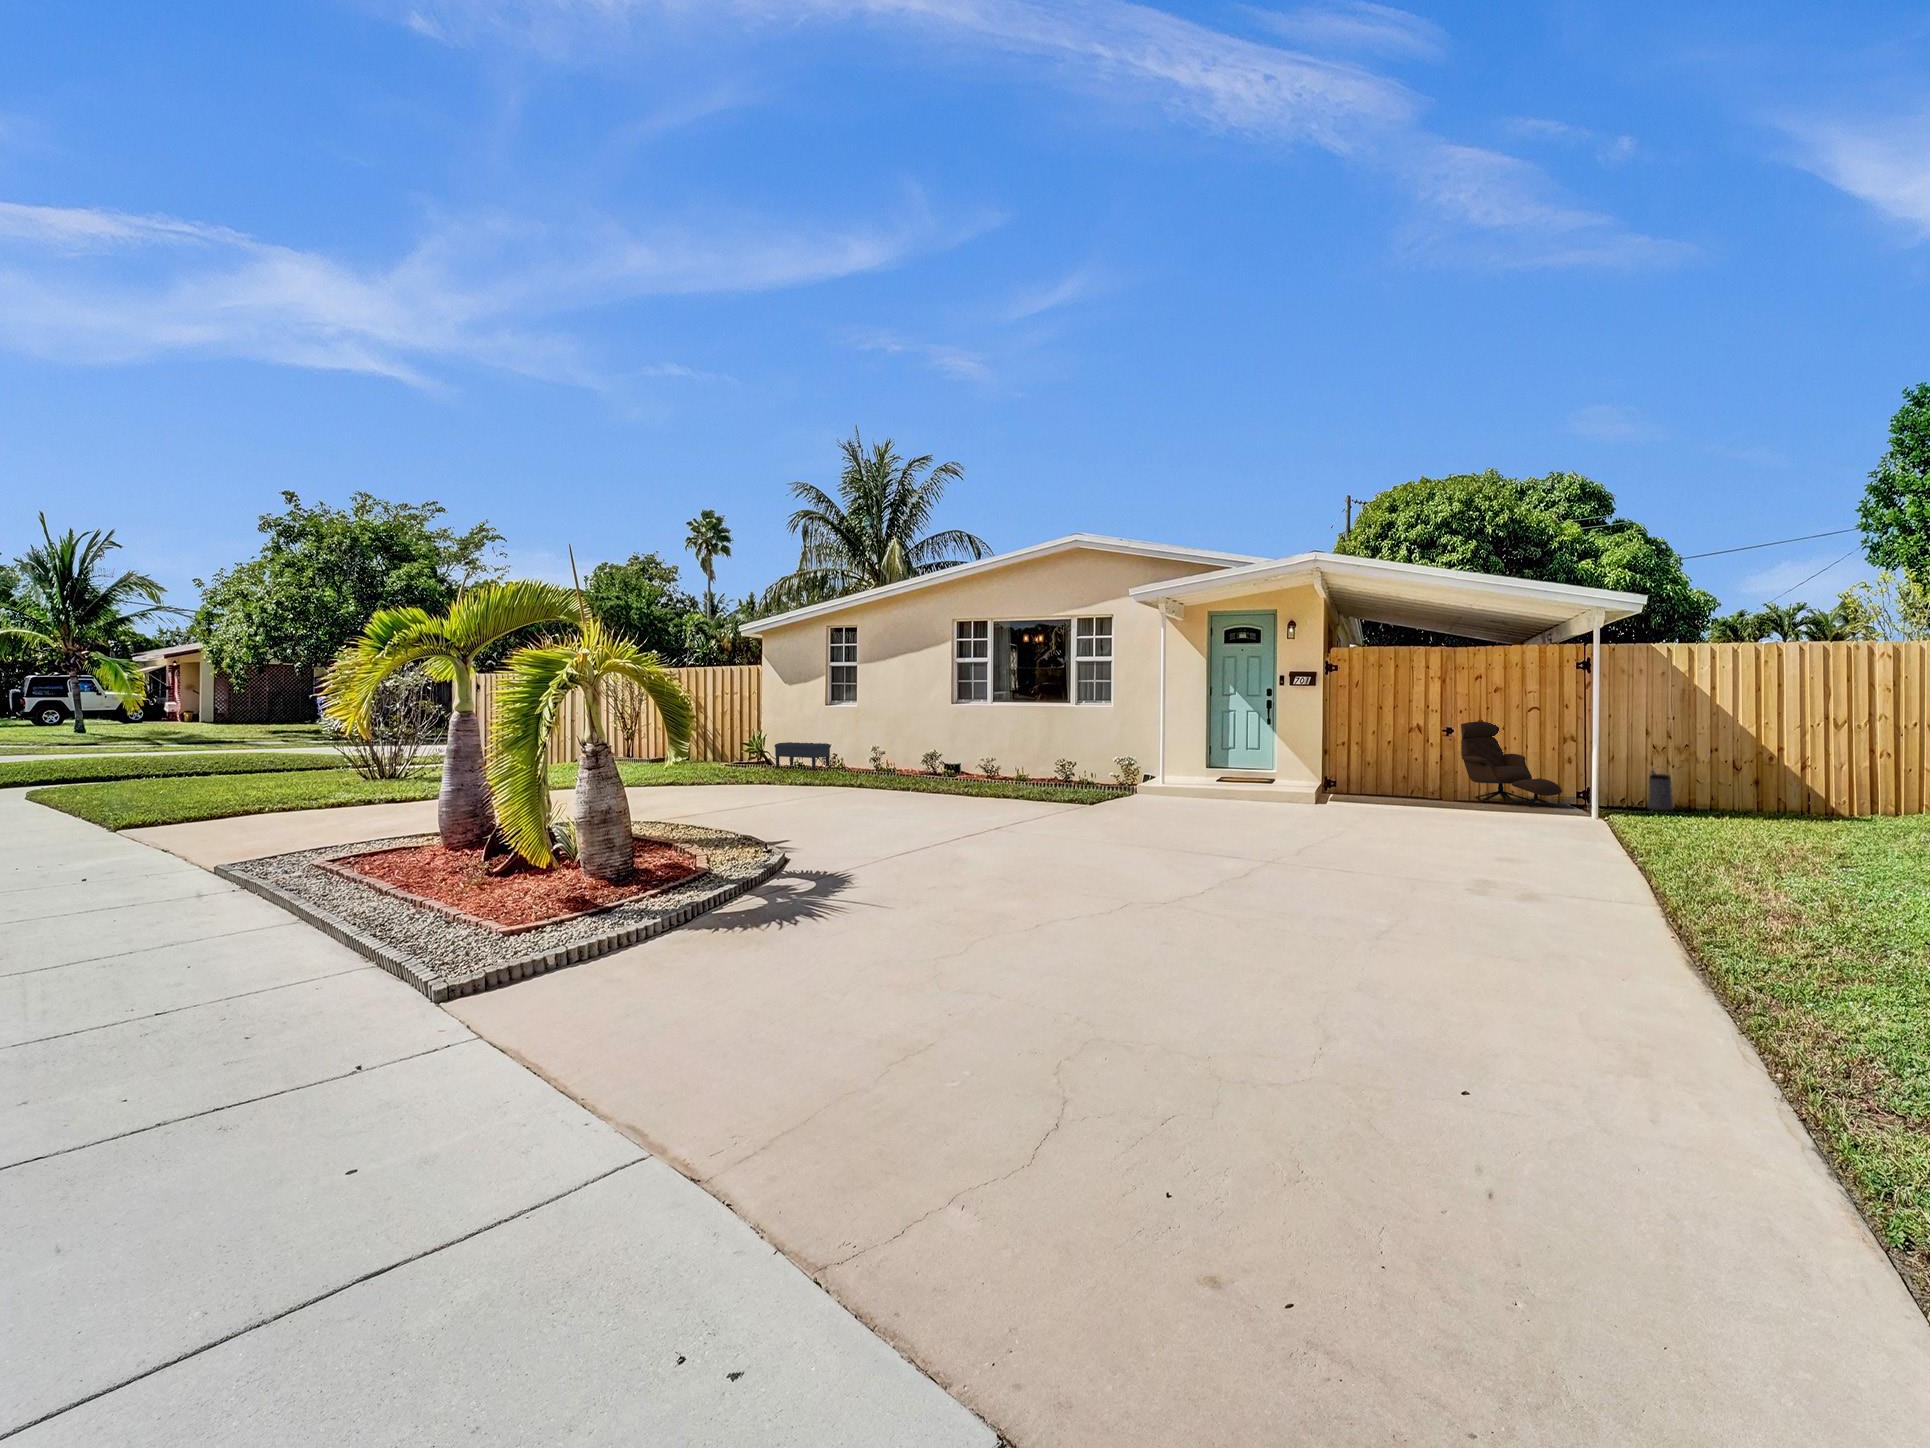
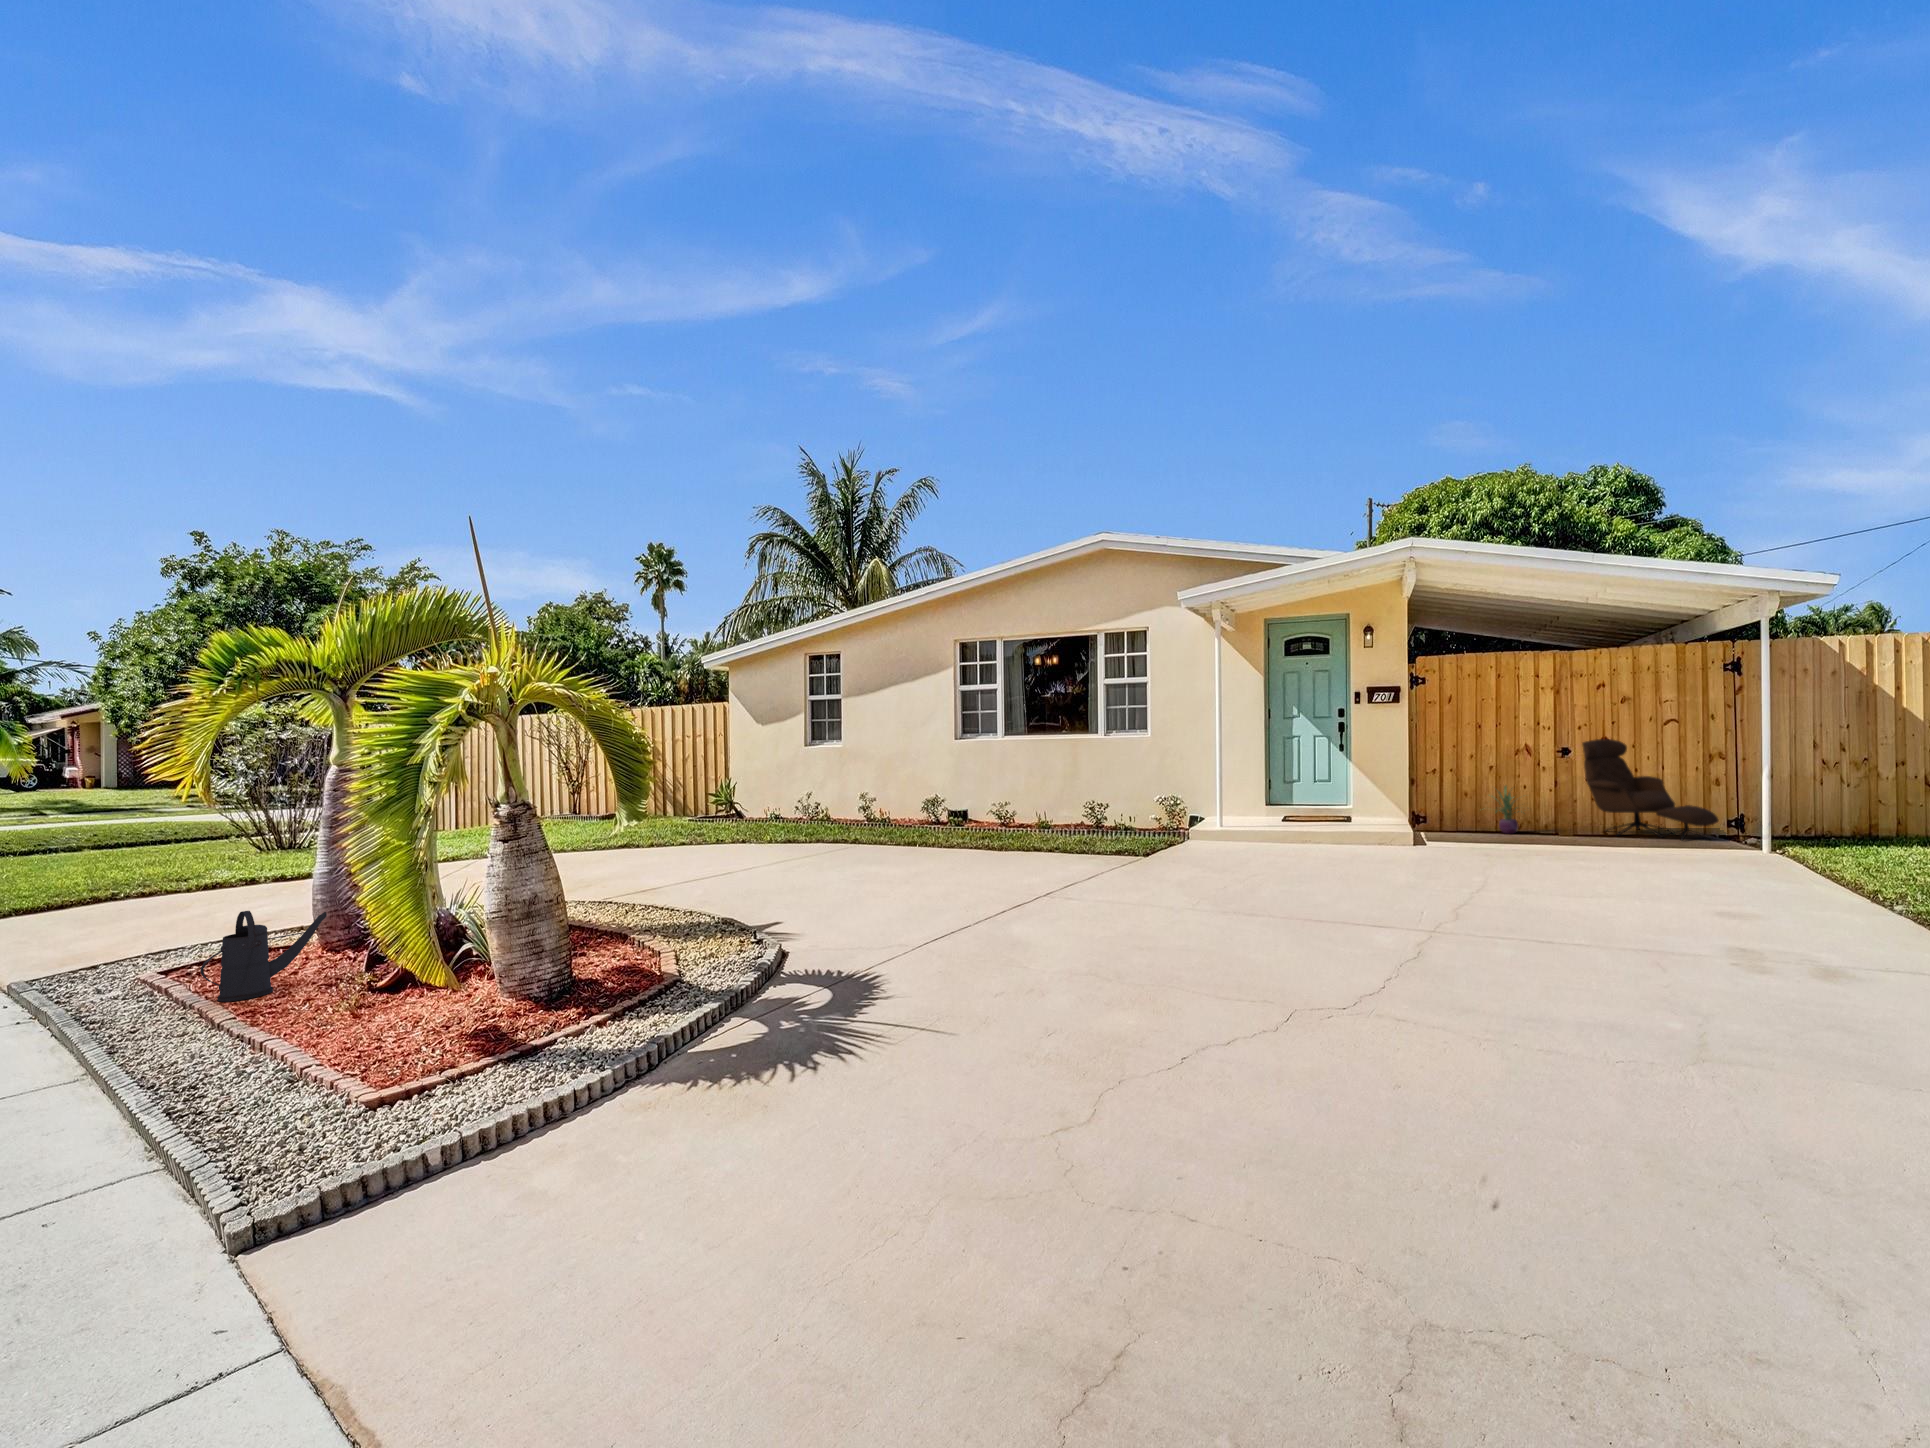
bench: present [774,742,830,771] -> none [750,791,816,824]
decorative plant: none [1372,757,1419,797] -> present [1496,786,1518,834]
watering can: present [1648,768,1674,810] -> present [200,911,327,1002]

